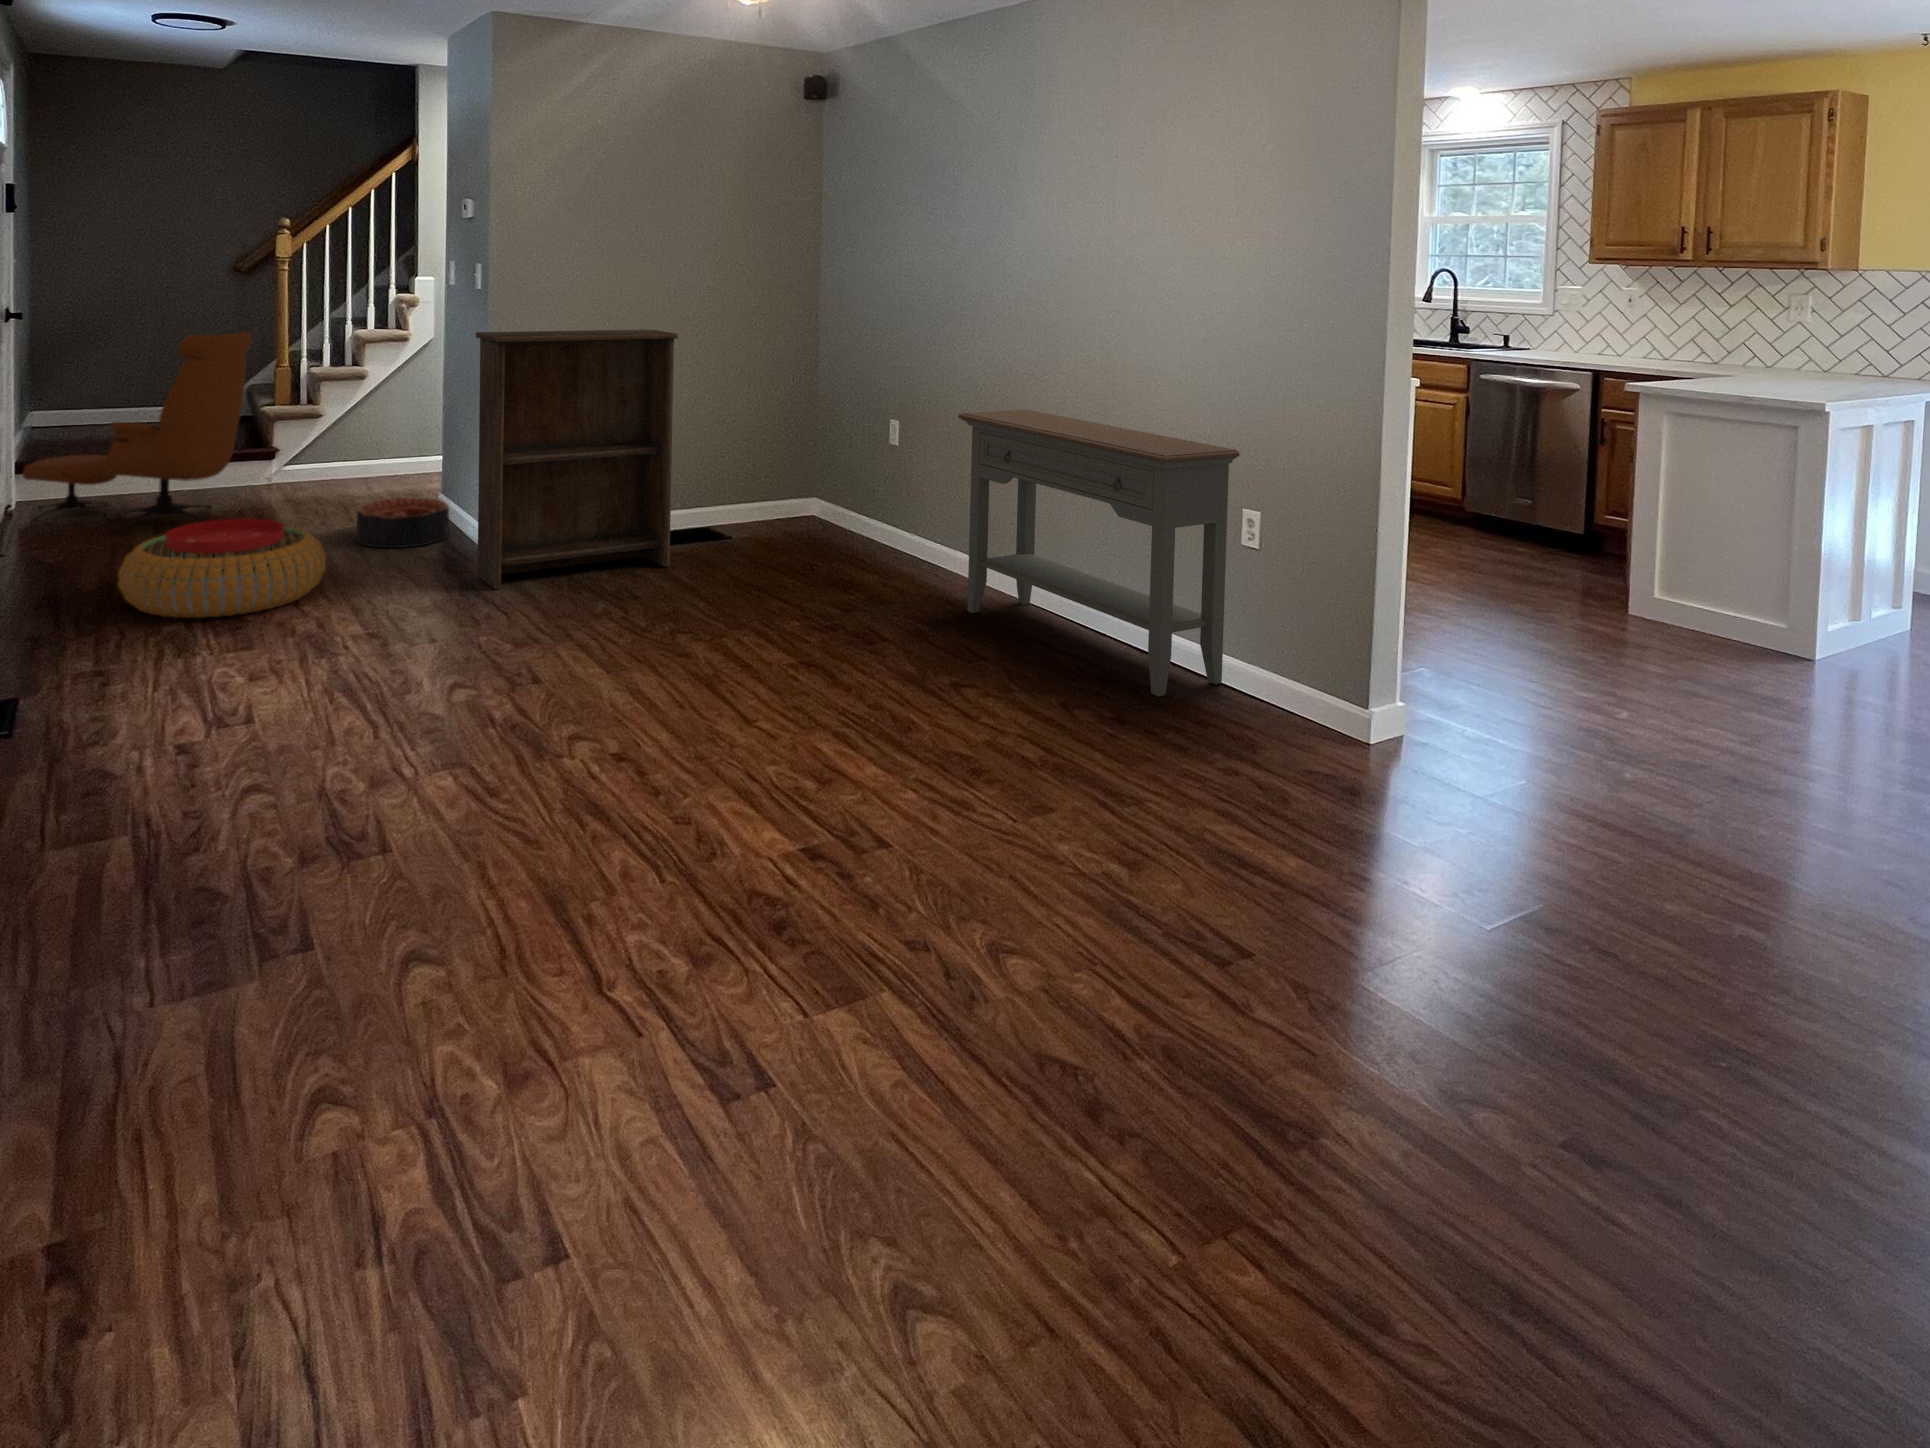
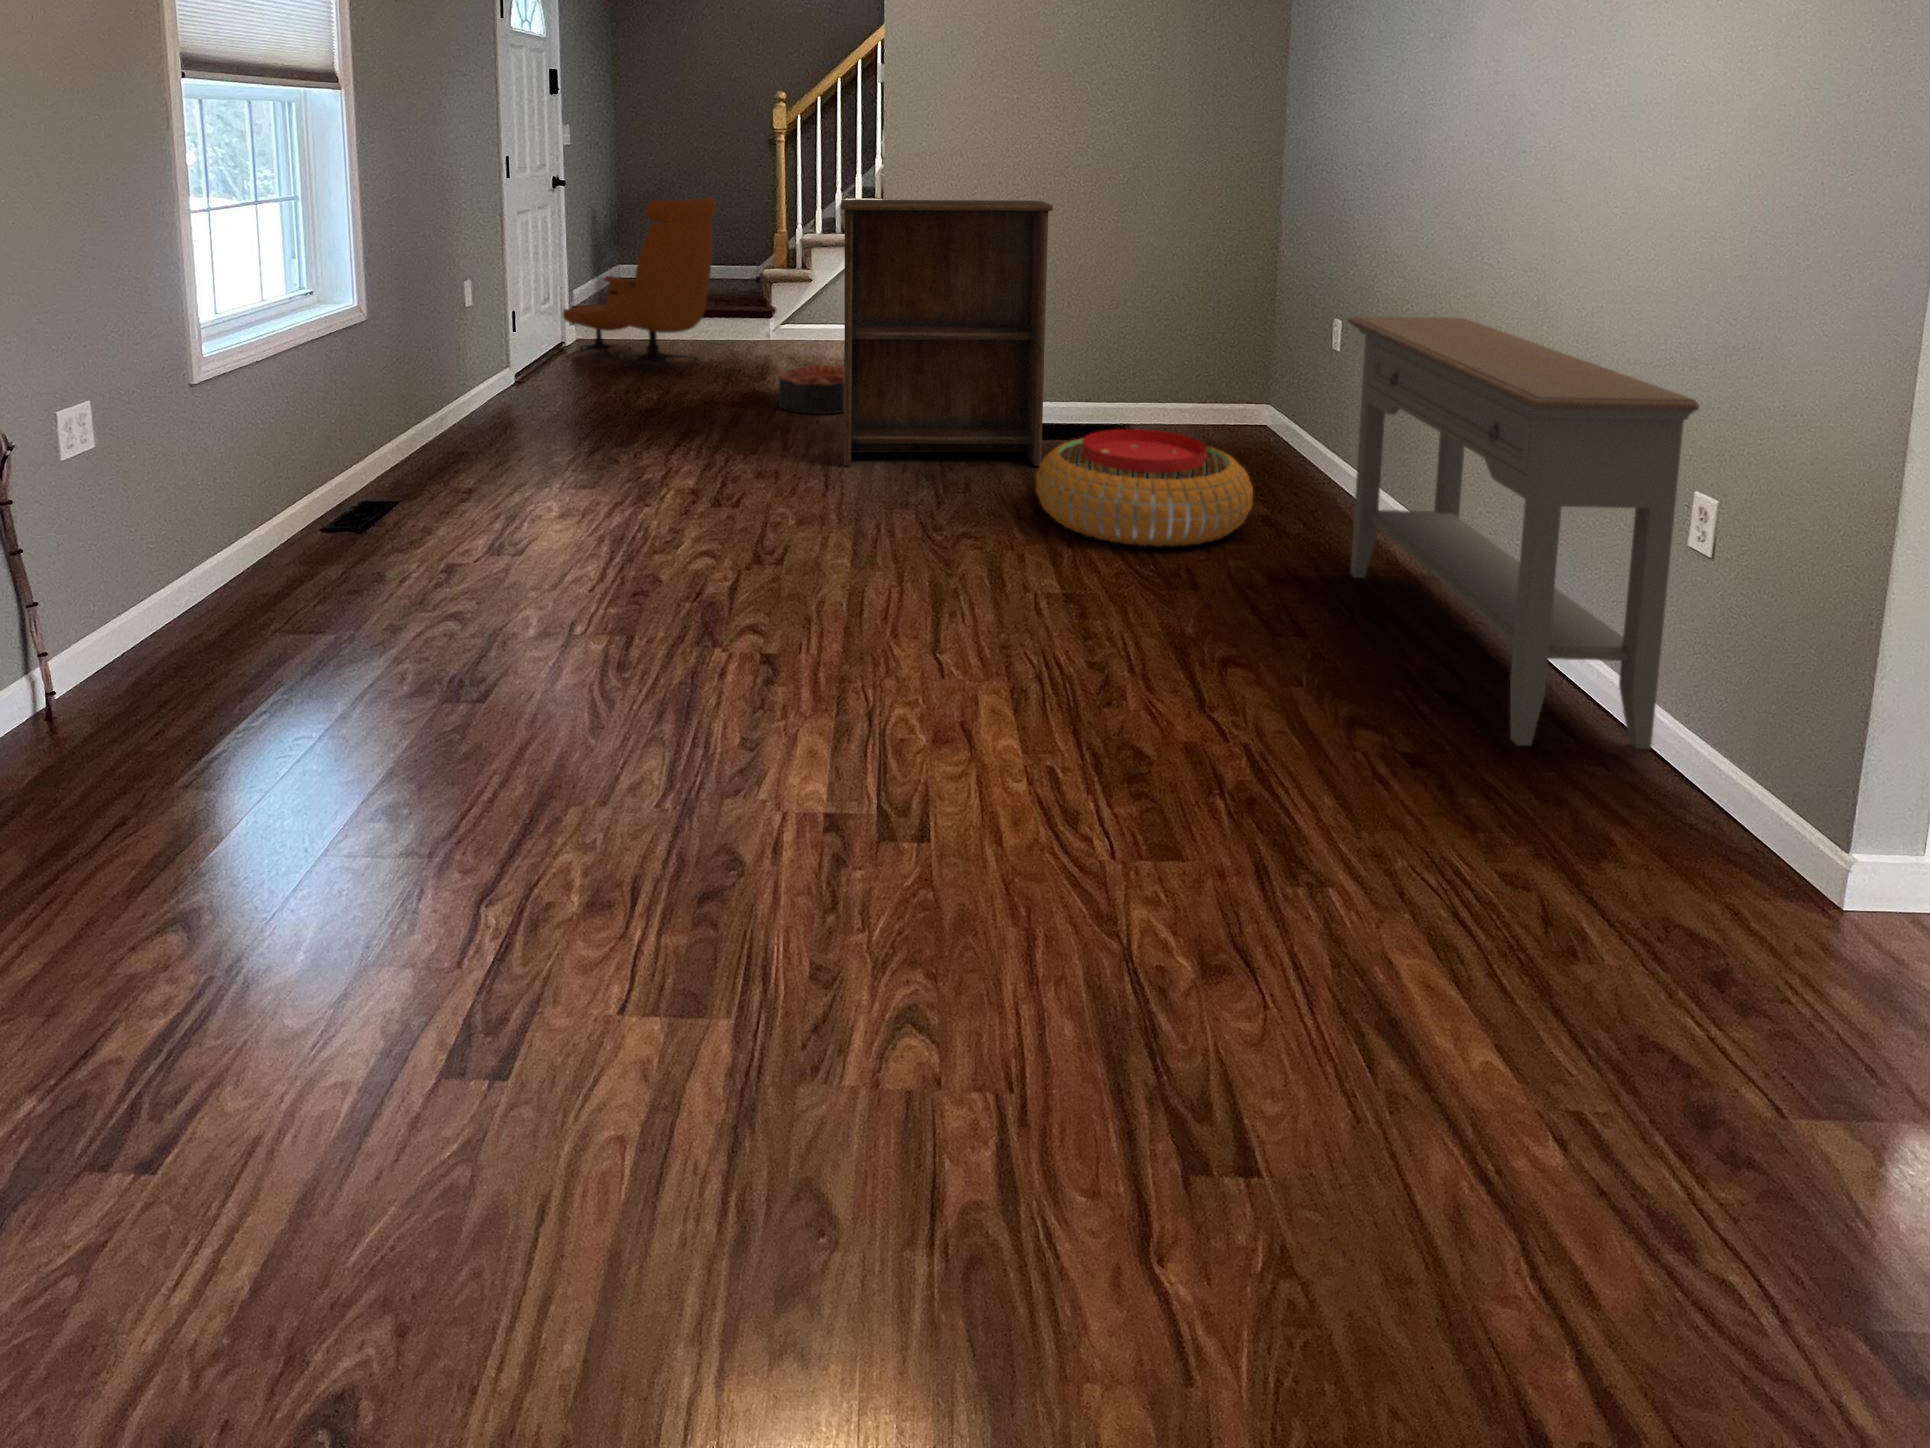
pouf: present [118,518,326,618] -> present [1036,429,1253,546]

